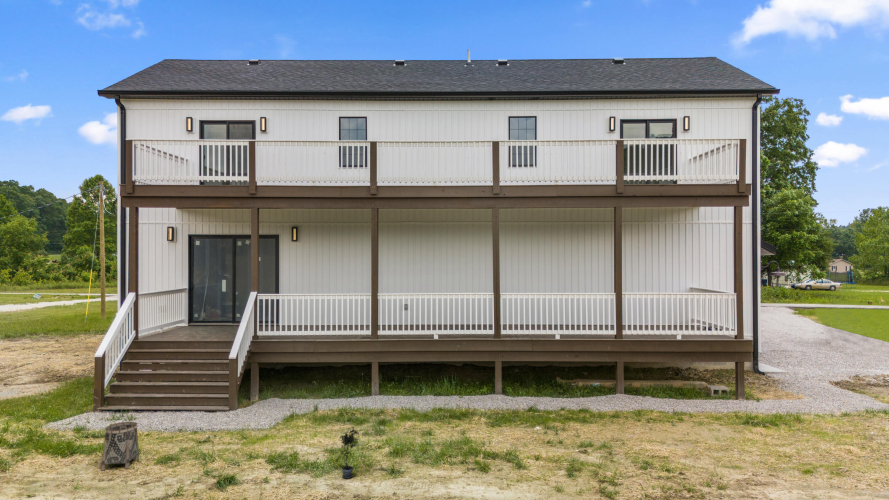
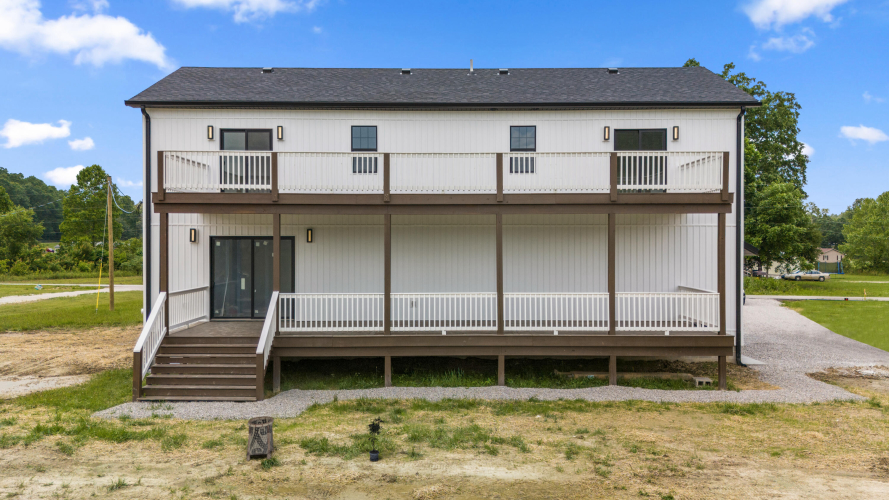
basket: present [101,422,139,470] -> present [247,416,274,460]

